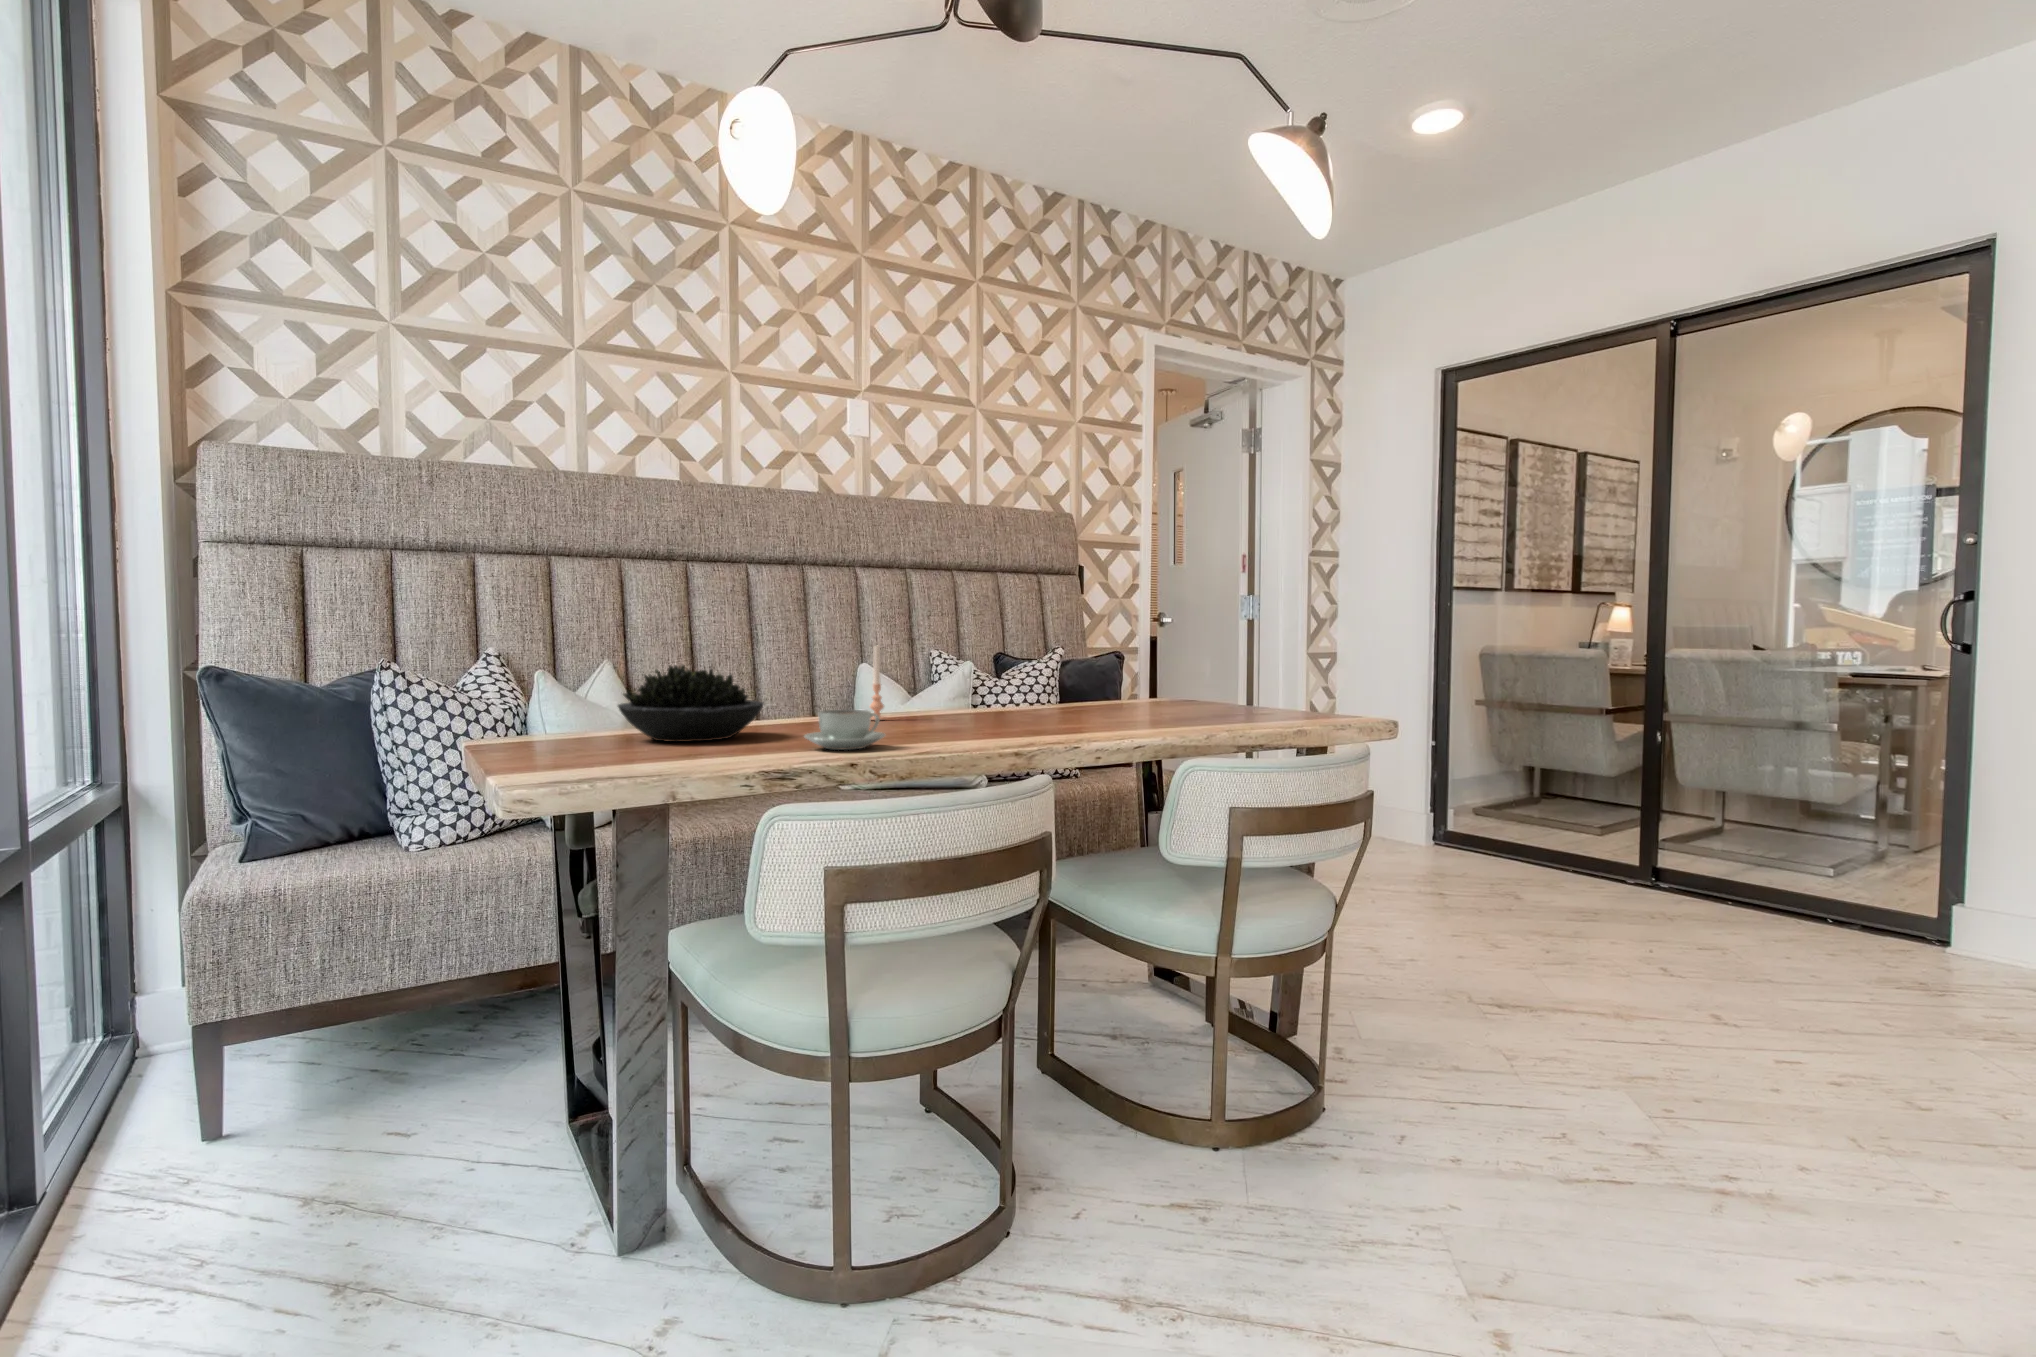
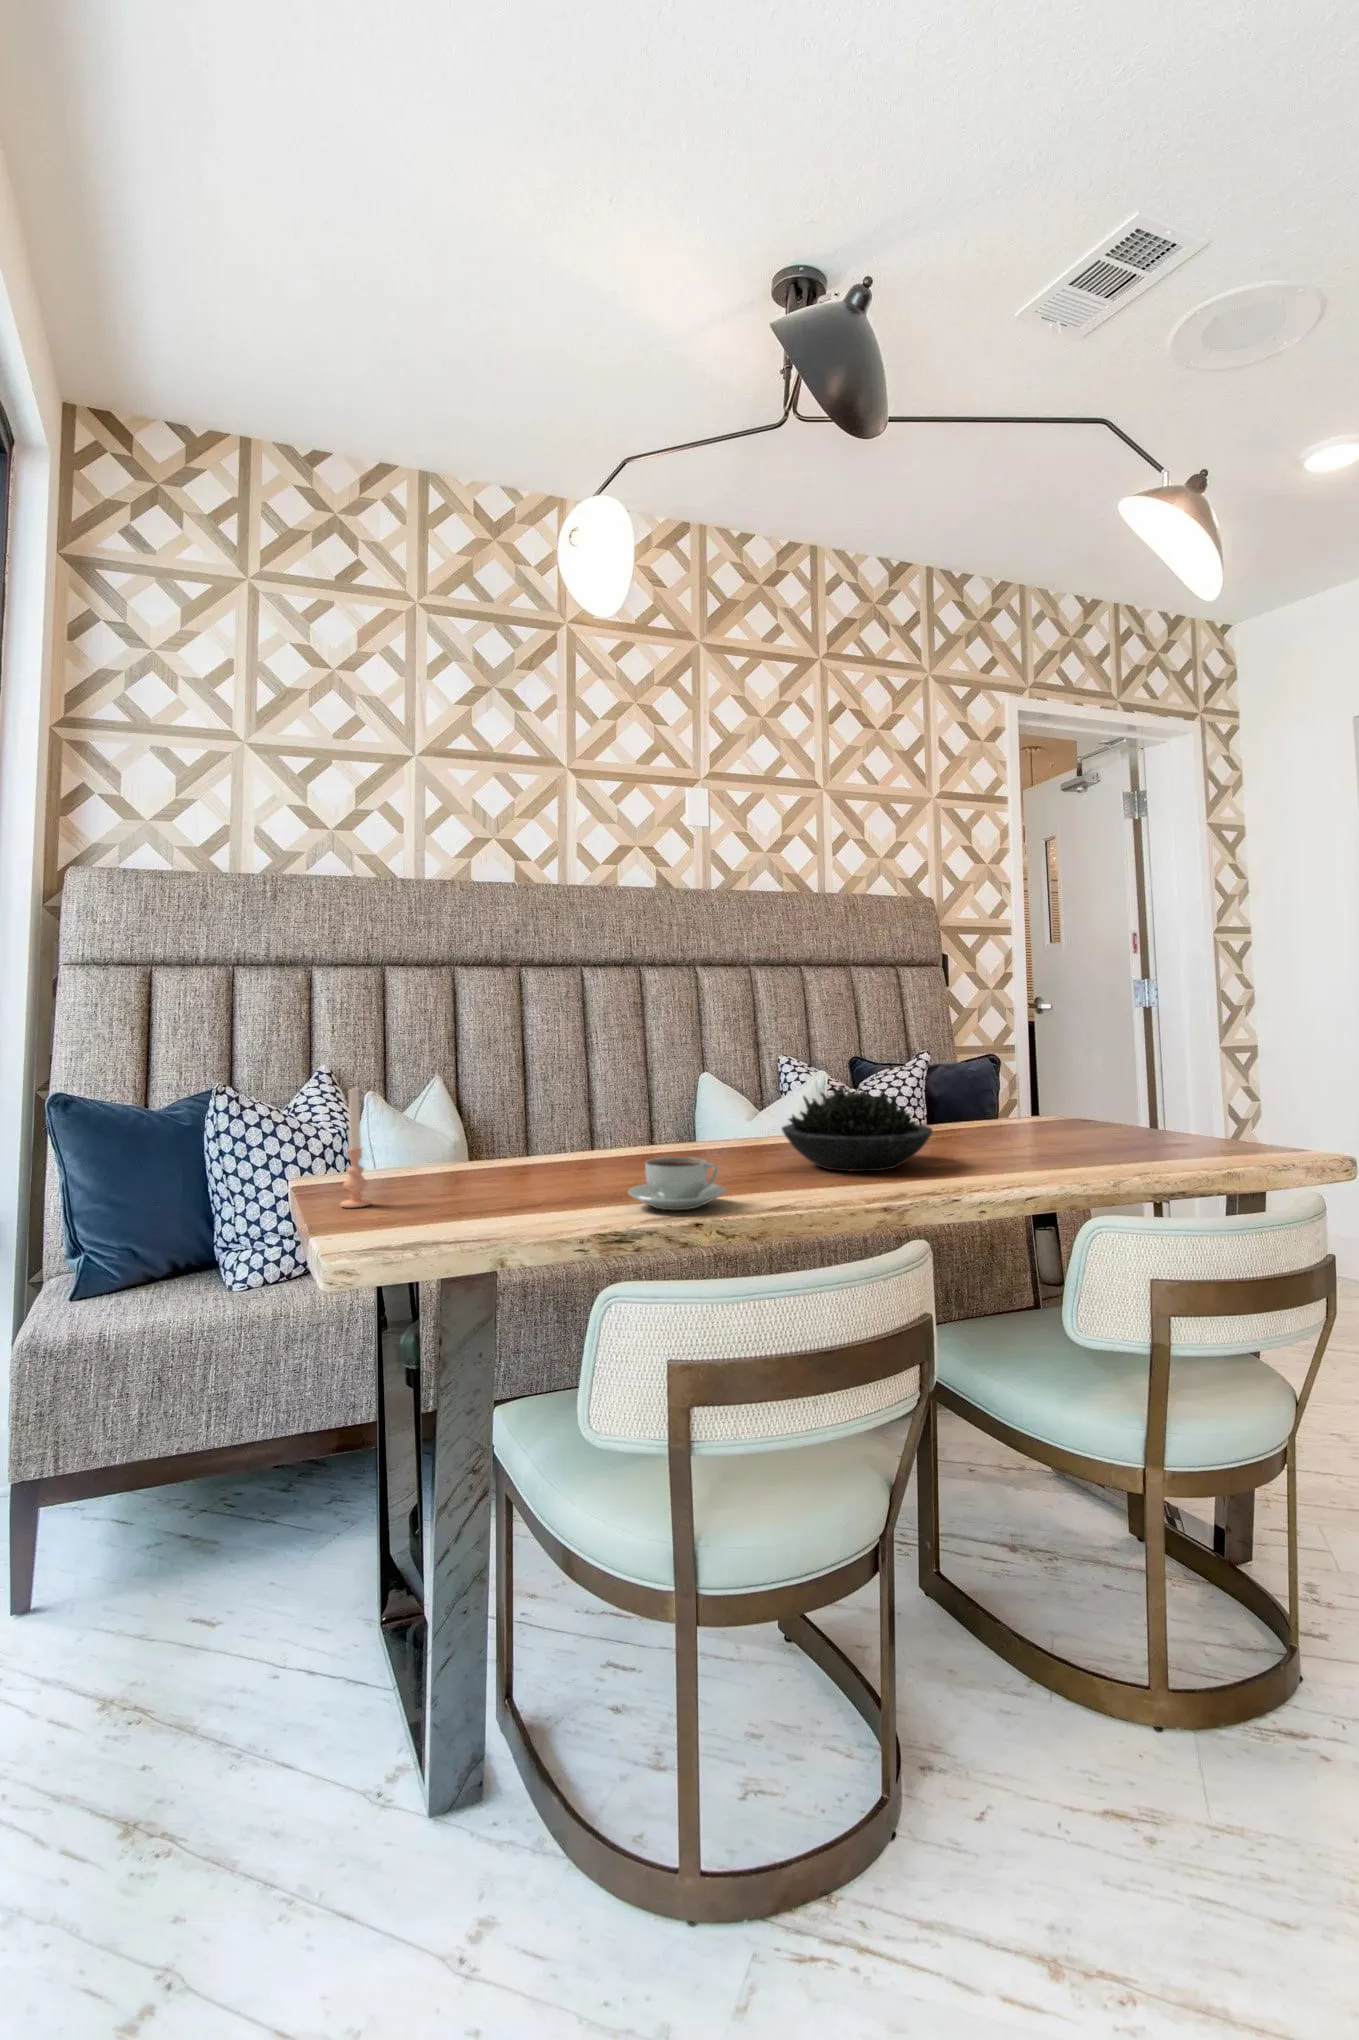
candle: present [870,645,886,720] -> present [341,1088,371,1207]
succulent plant: present [618,665,763,742] -> present [782,1086,933,1171]

